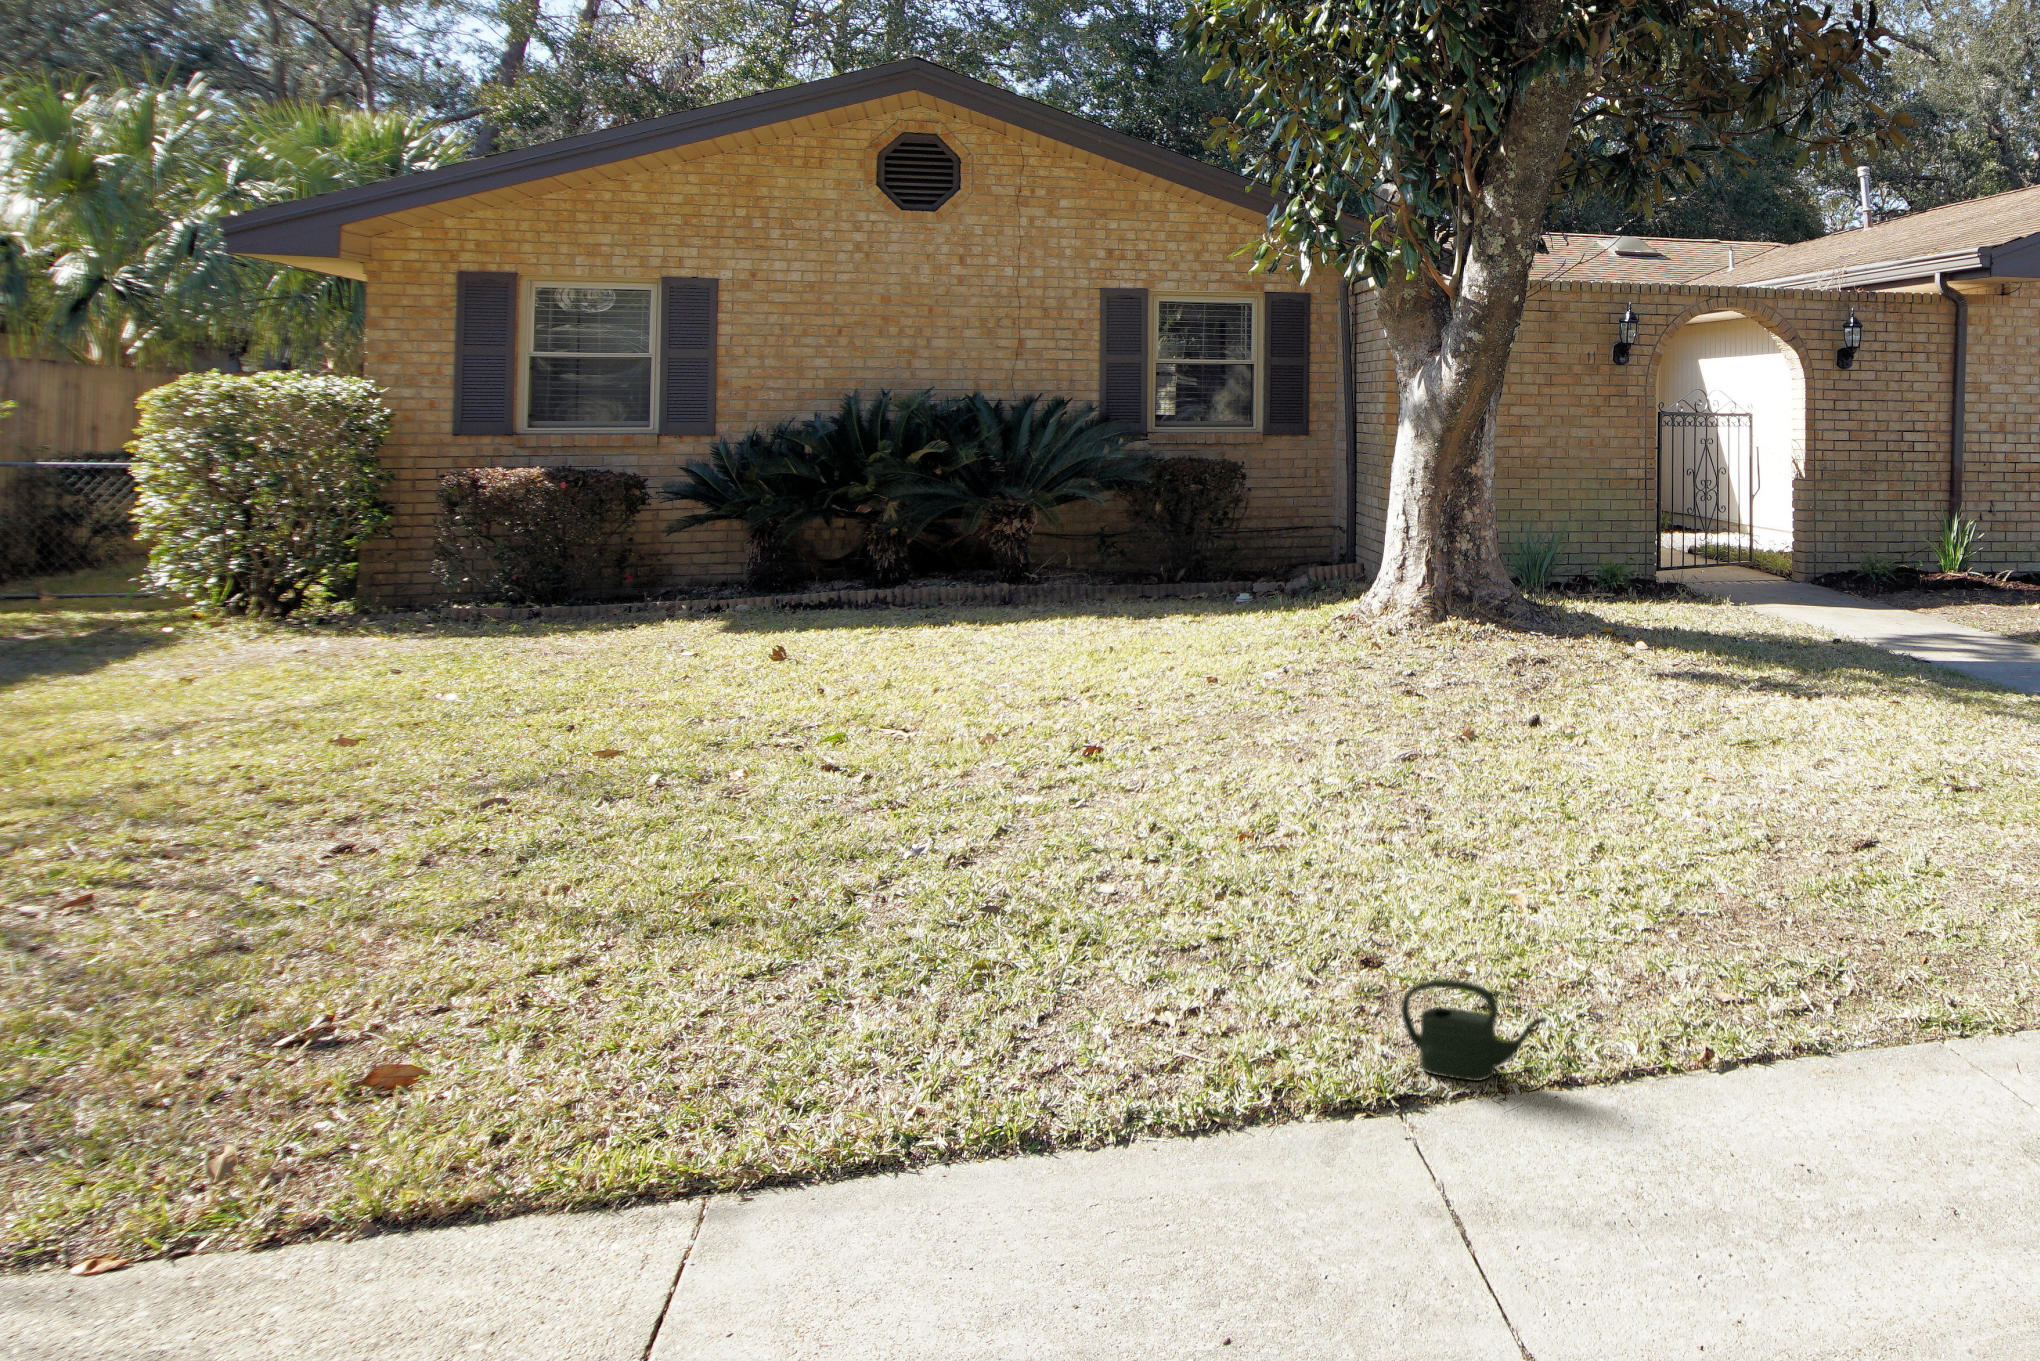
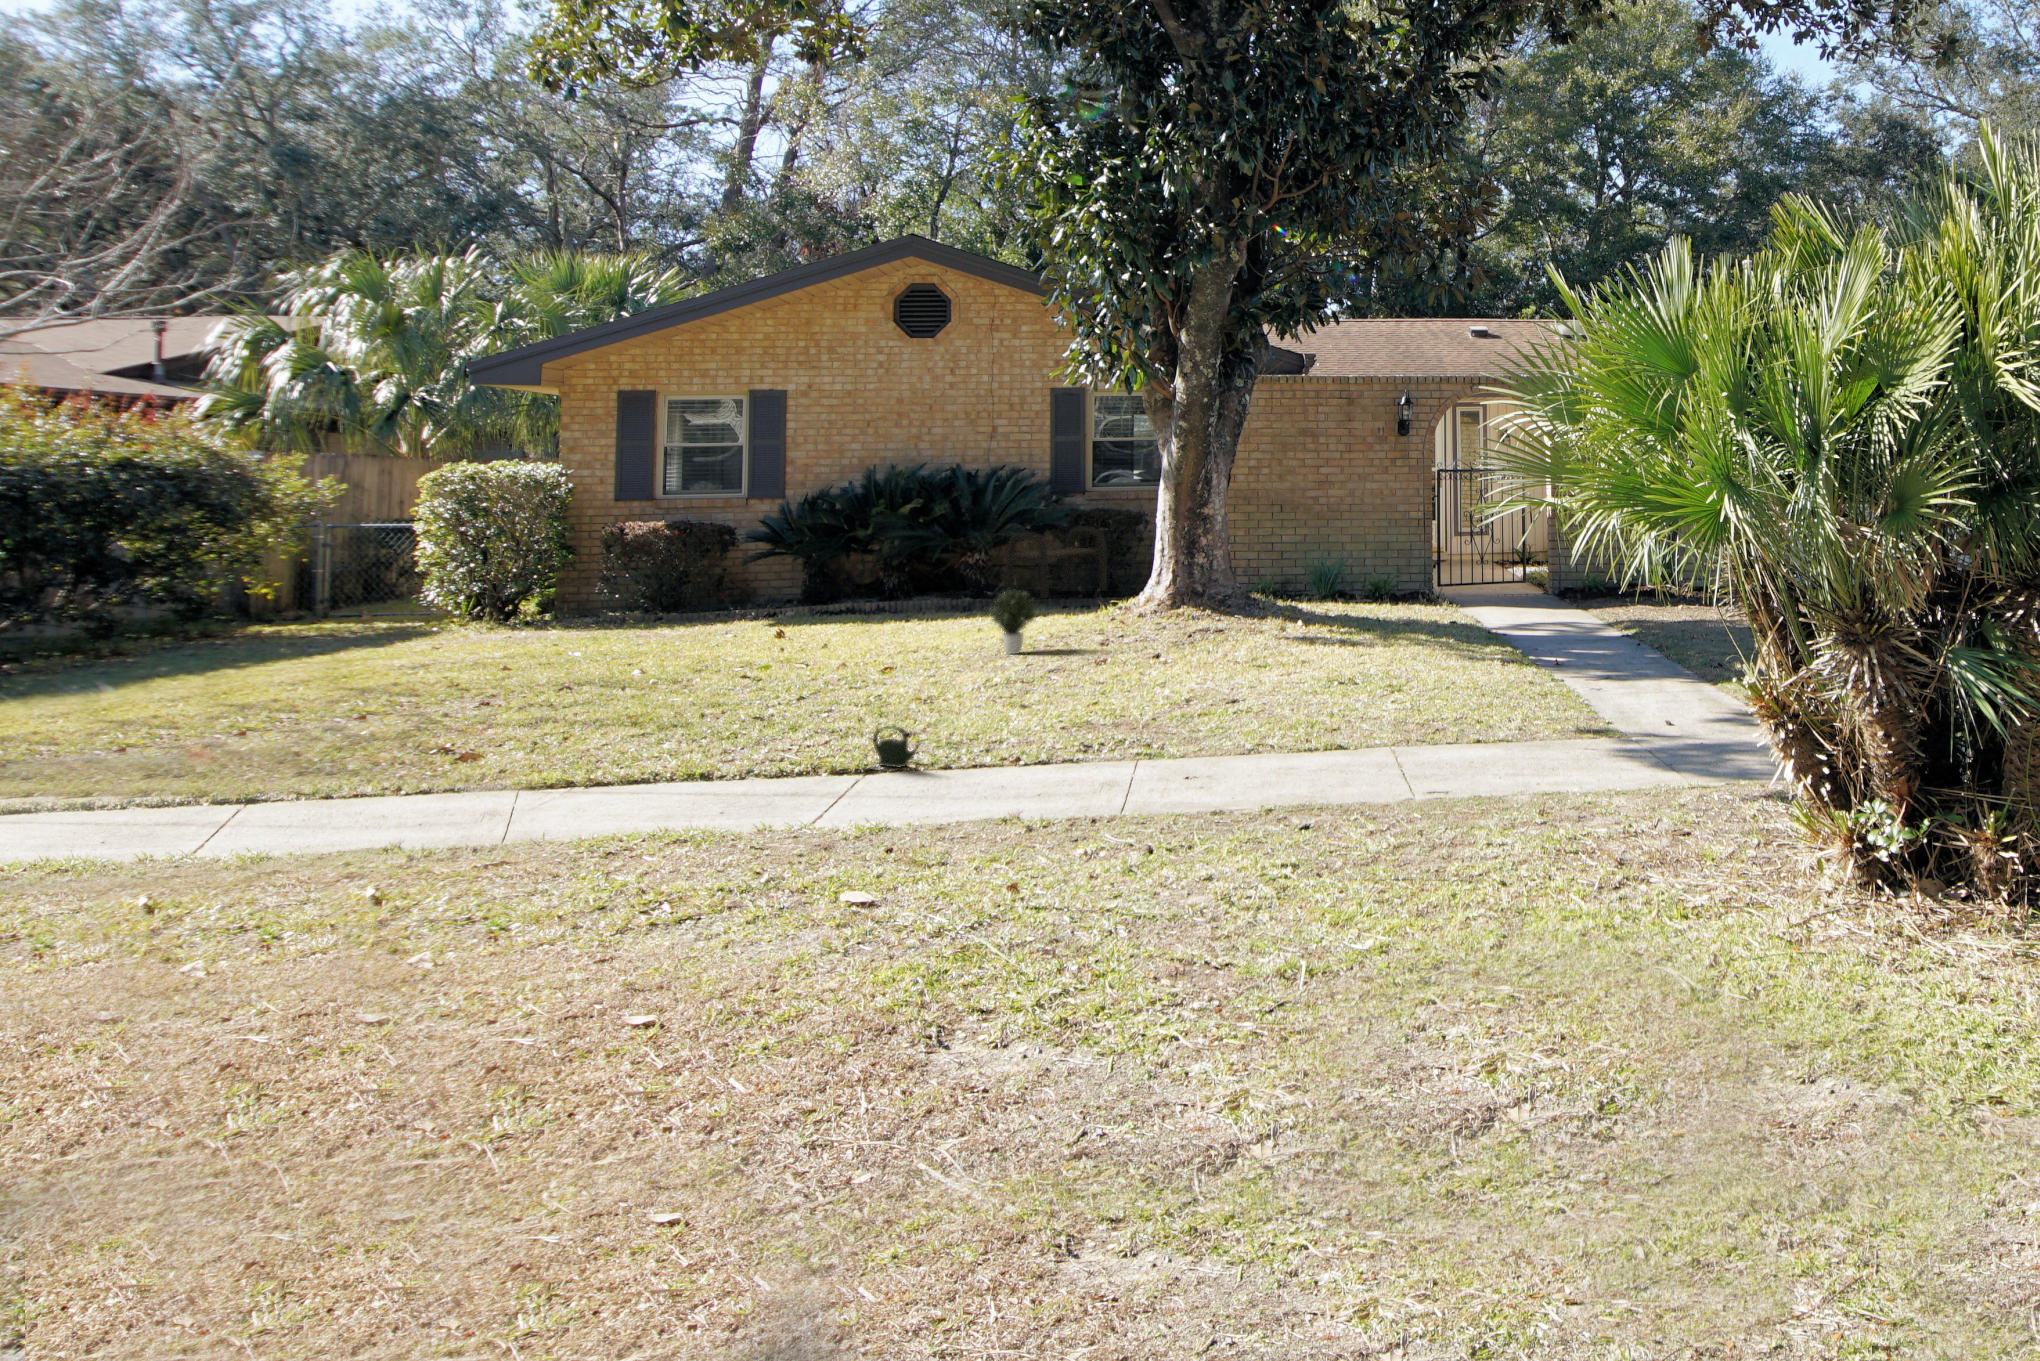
bench: none [1060,479,1194,582] -> present [1006,526,1107,599]
potted plant: none [1193,589,1270,697] -> present [990,589,1035,654]

